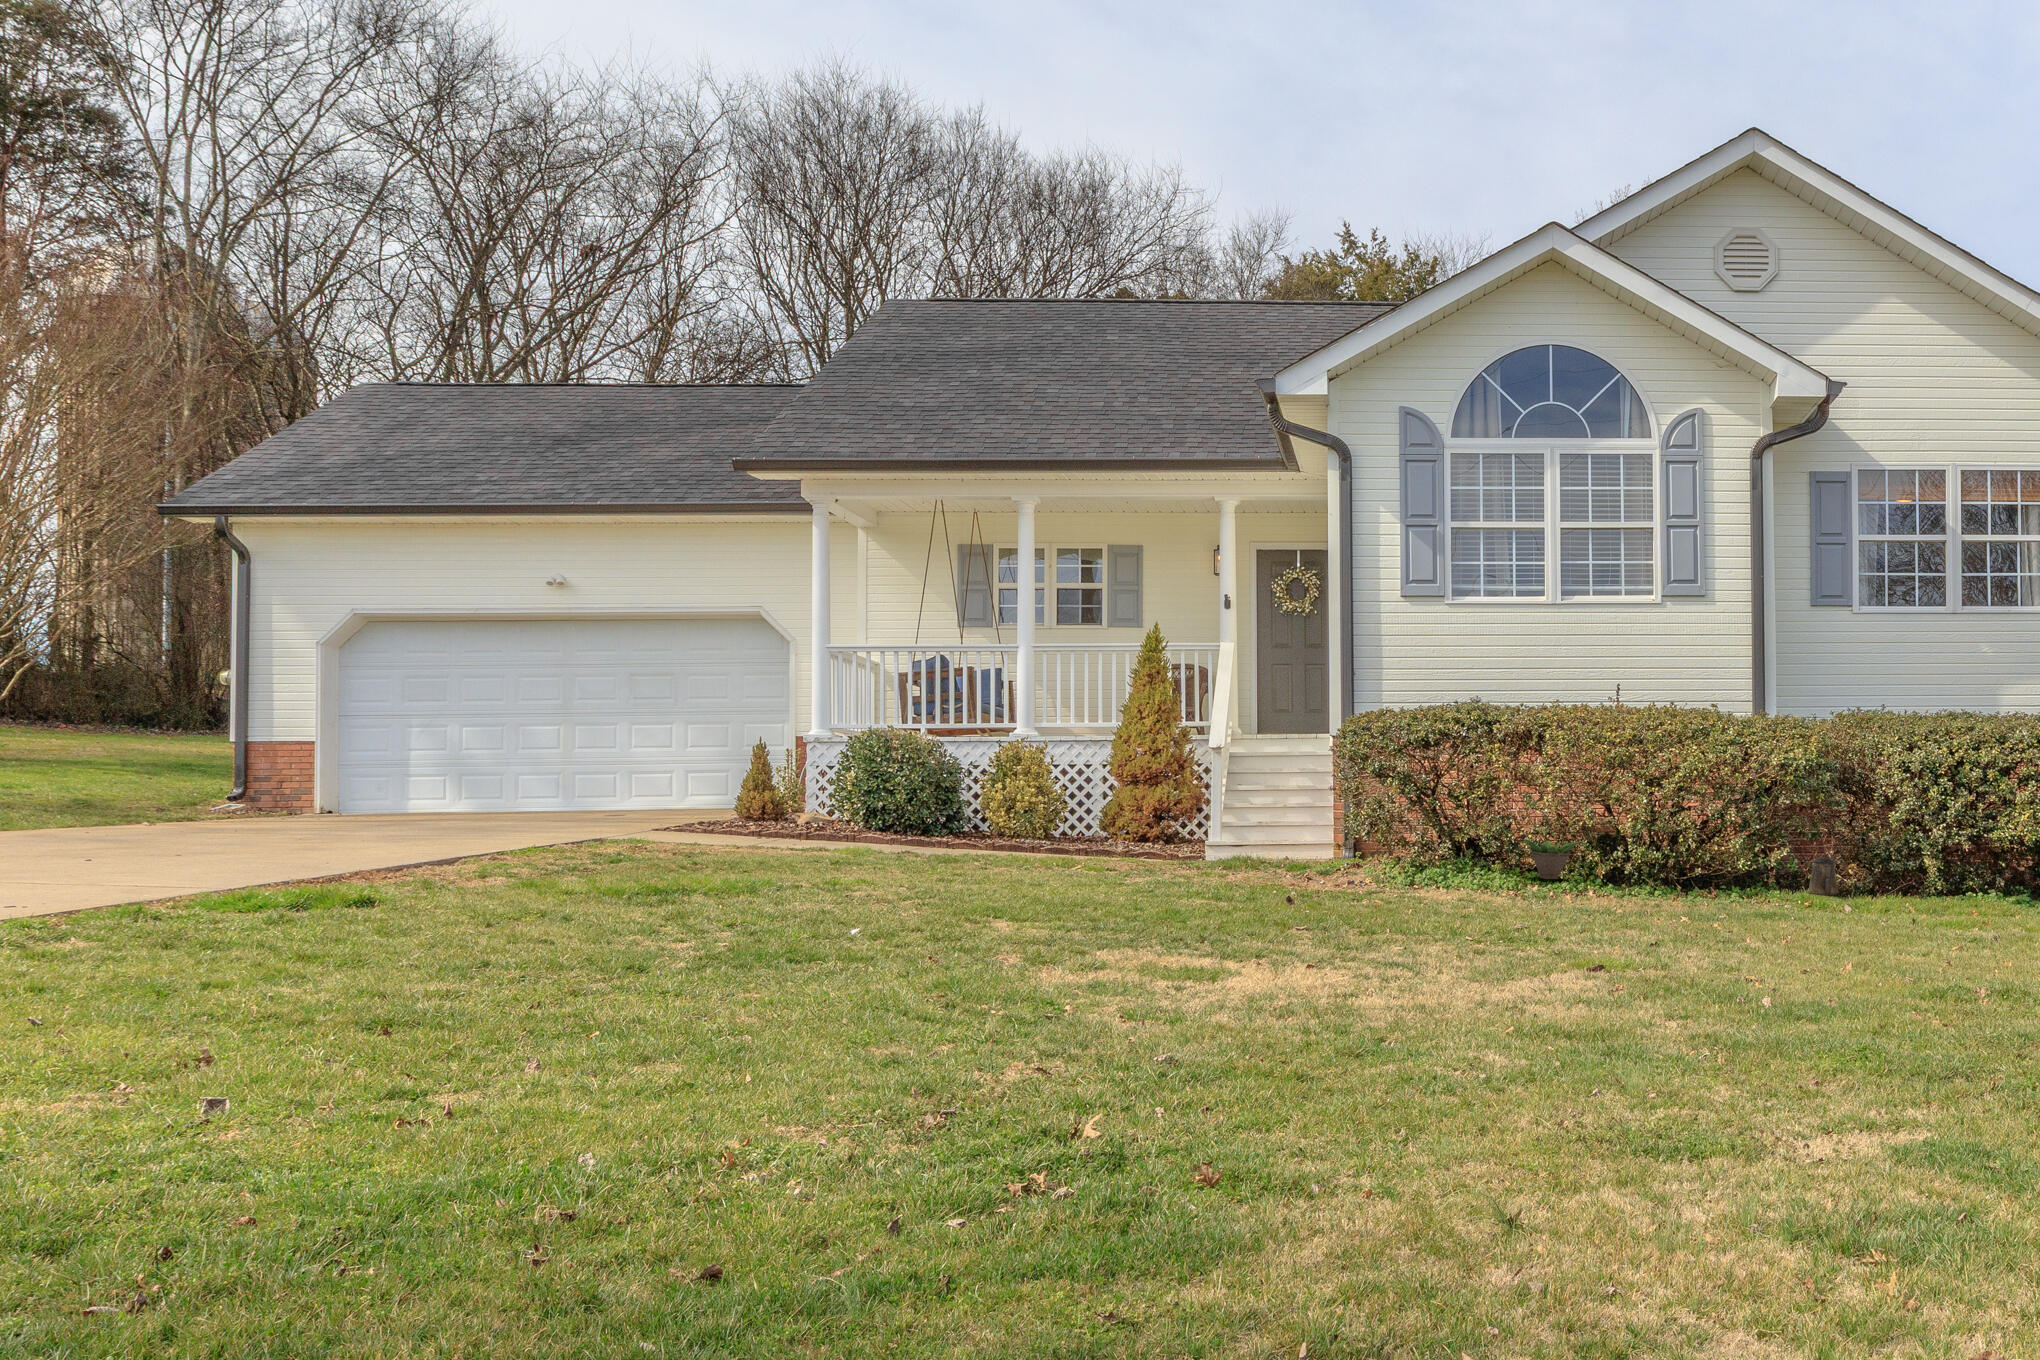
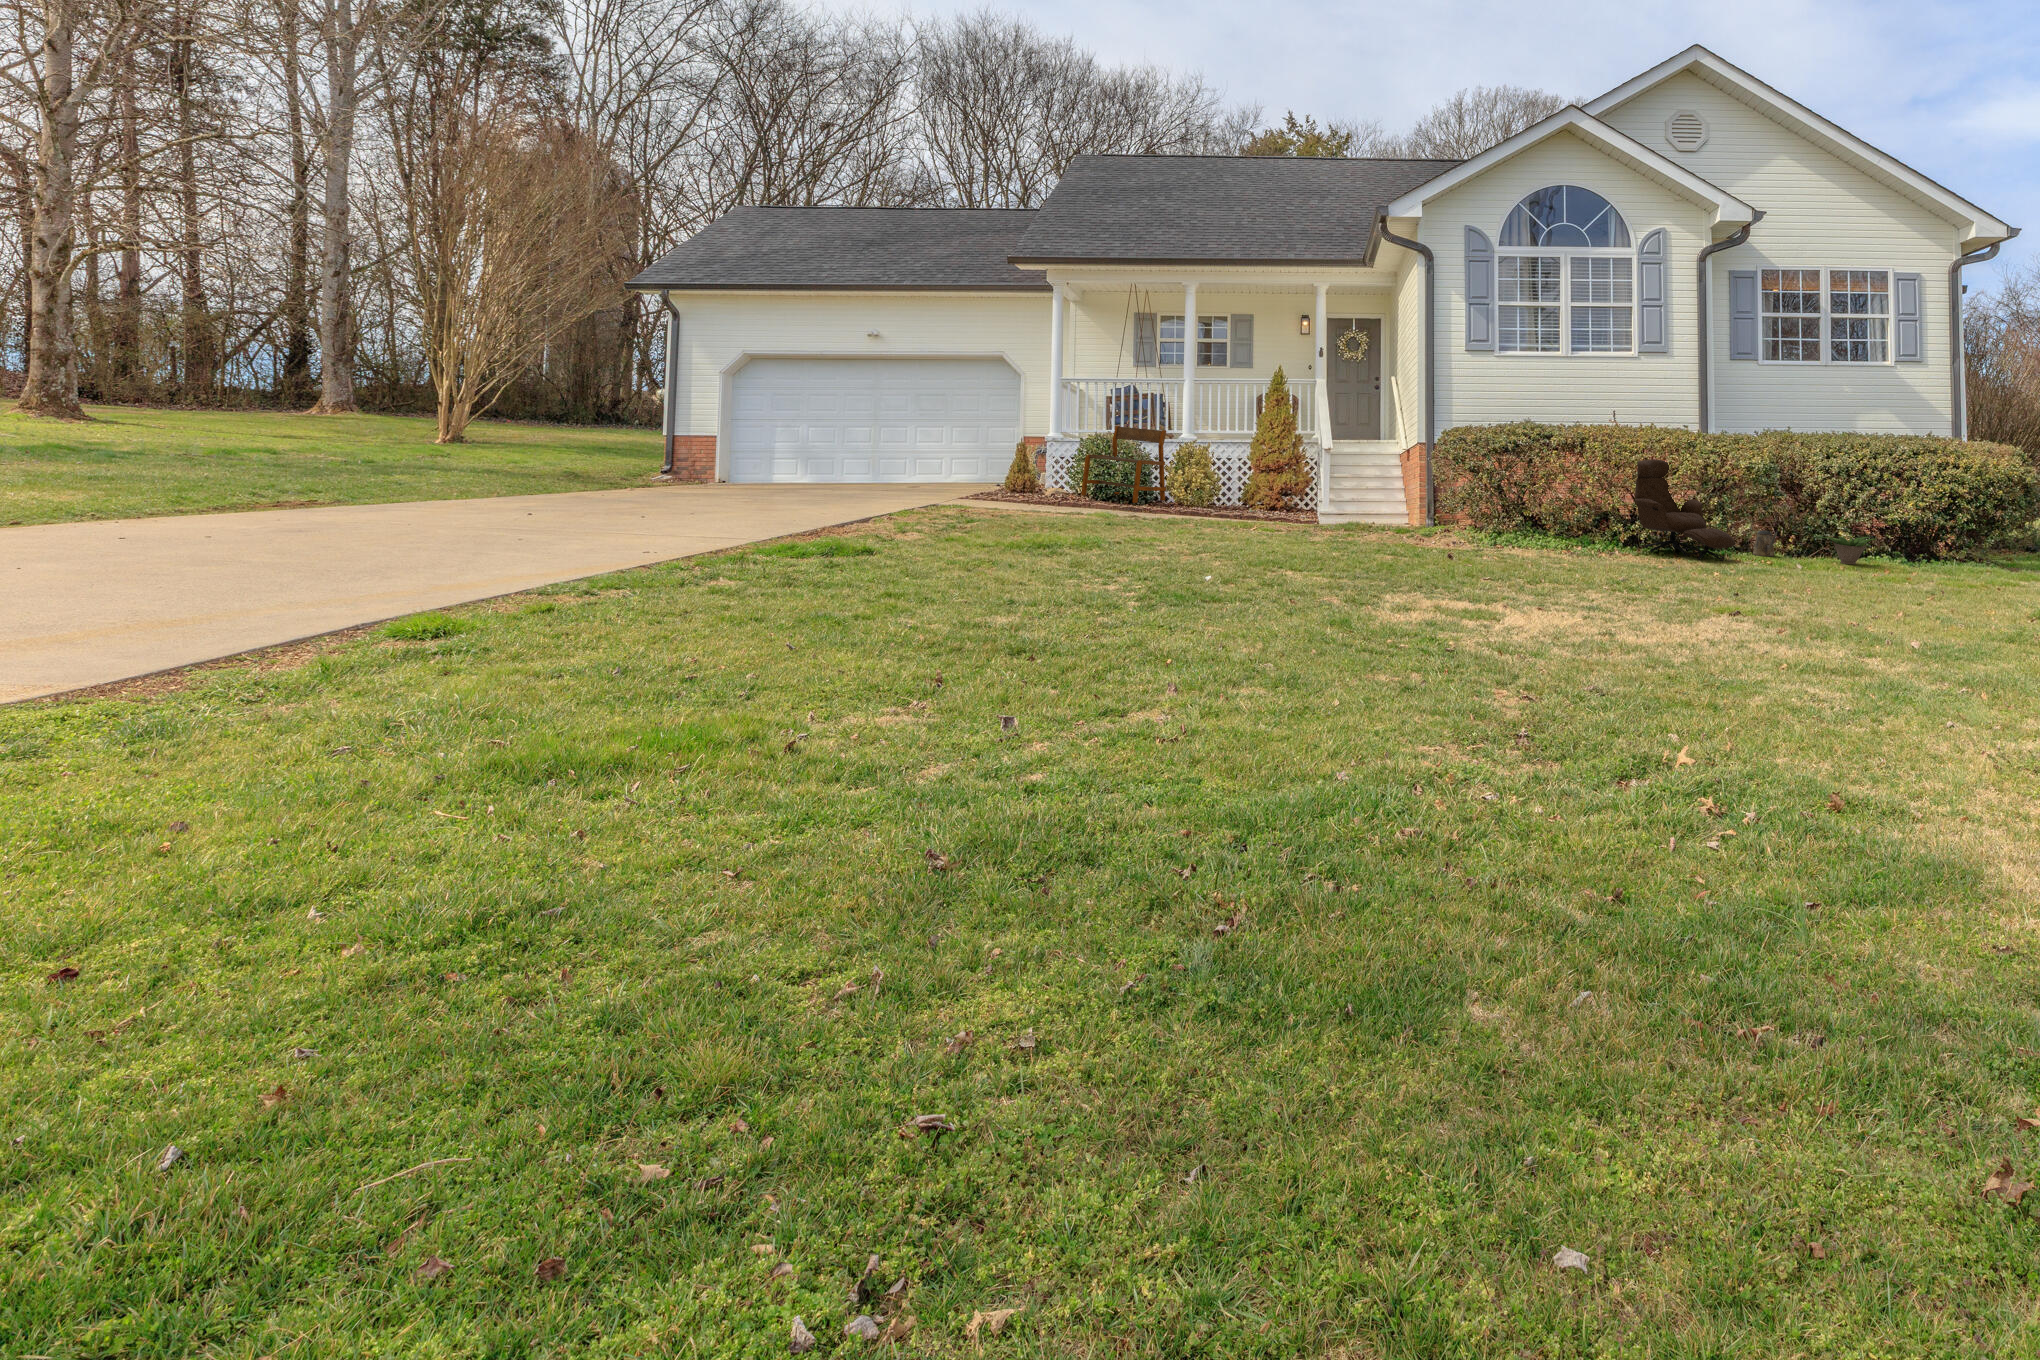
bench: none [849,717,975,831] -> present [1081,426,1166,503]
lounge chair: none [1630,756,1768,902] -> present [1635,460,1735,561]
decorative plant: present [1517,839,1584,879] -> present [1822,536,1875,564]

